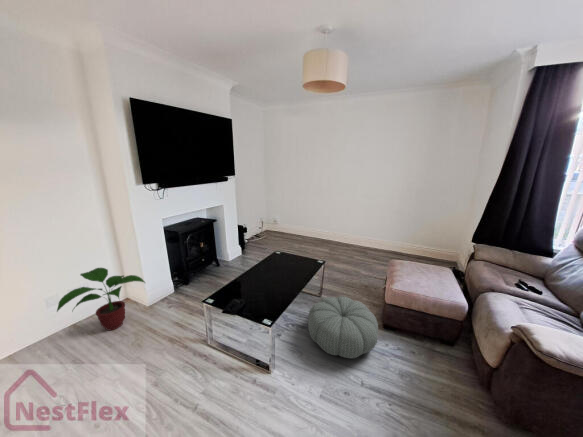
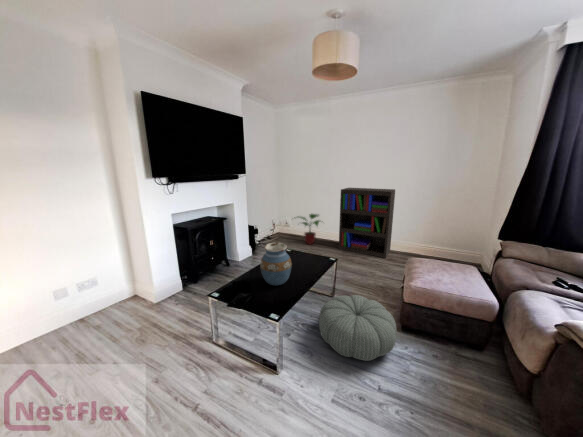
bookshelf: none [326,188,380,257] -> present [339,188,395,258]
vase: none [253,249,282,290] -> present [260,243,292,285]
potted plant: present [57,268,145,331] -> present [298,214,320,244]

